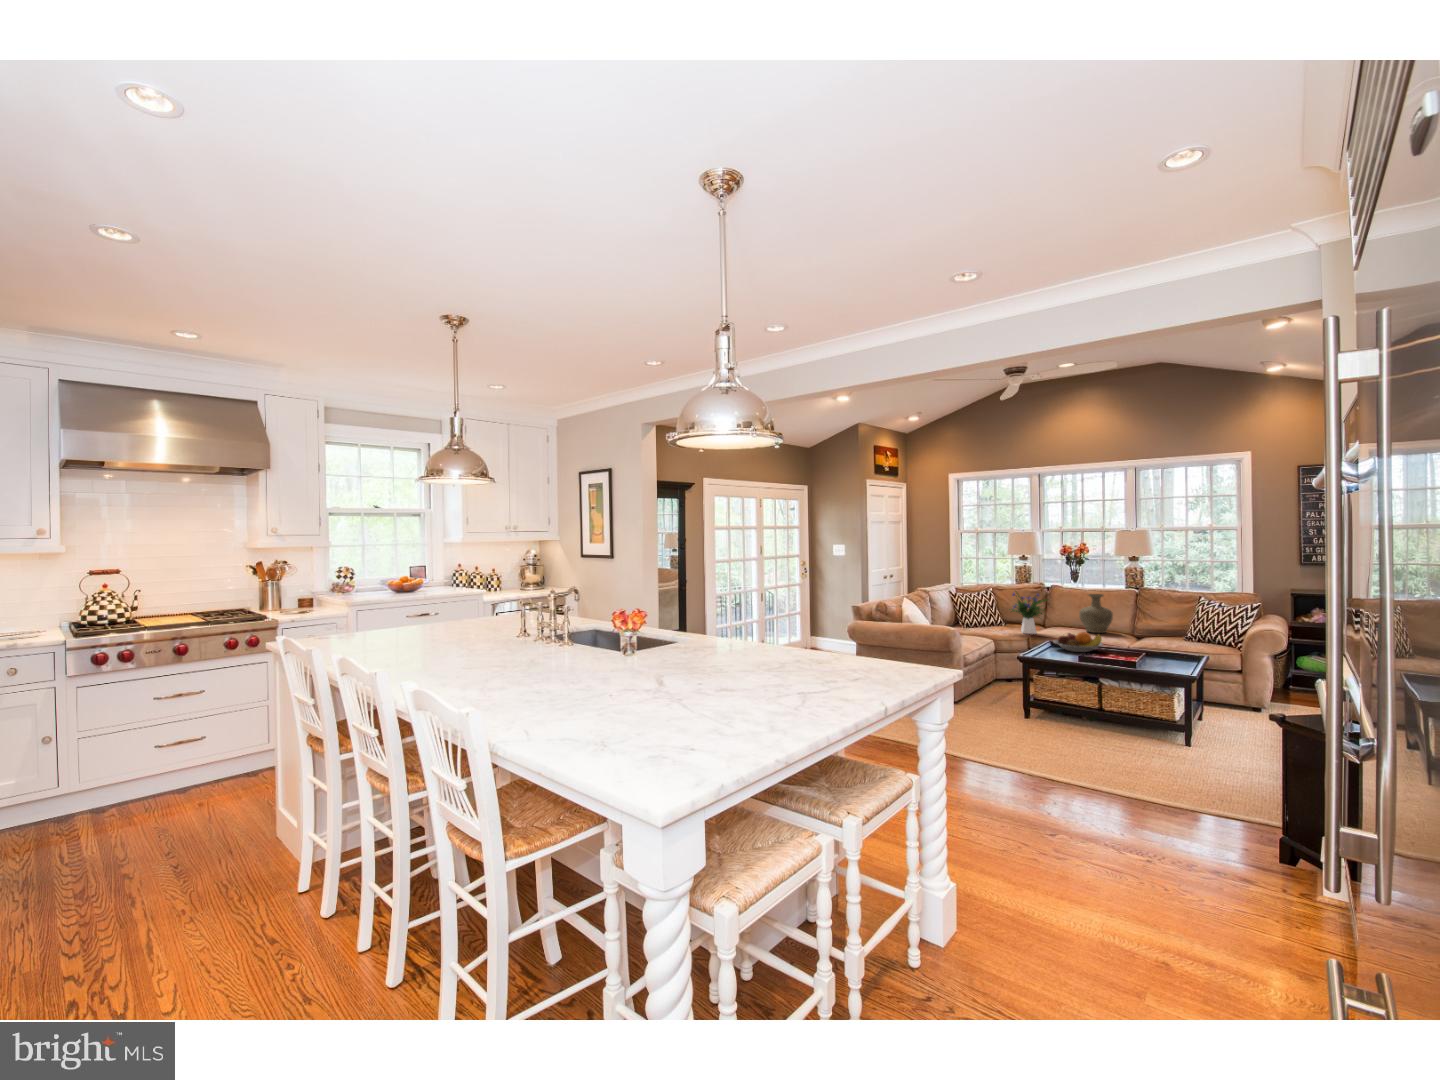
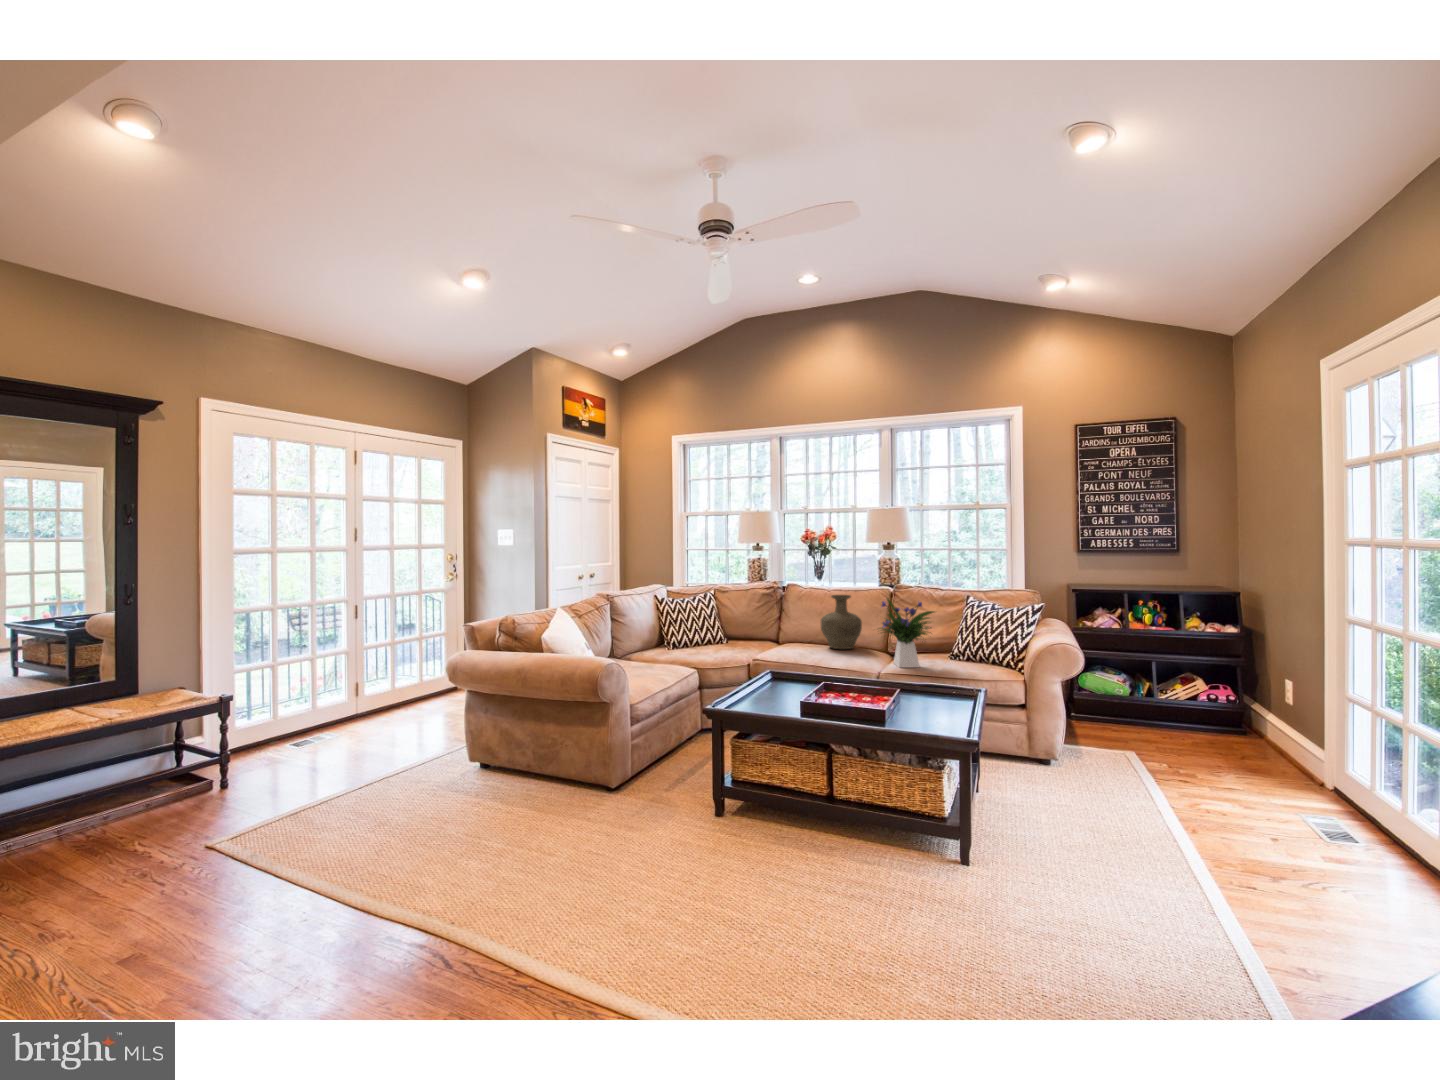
flower arrangement: present [1009,593,1047,634] -> present [879,598,934,668]
fruit bowl: present [1054,632,1103,652] -> none [770,658,842,691]

